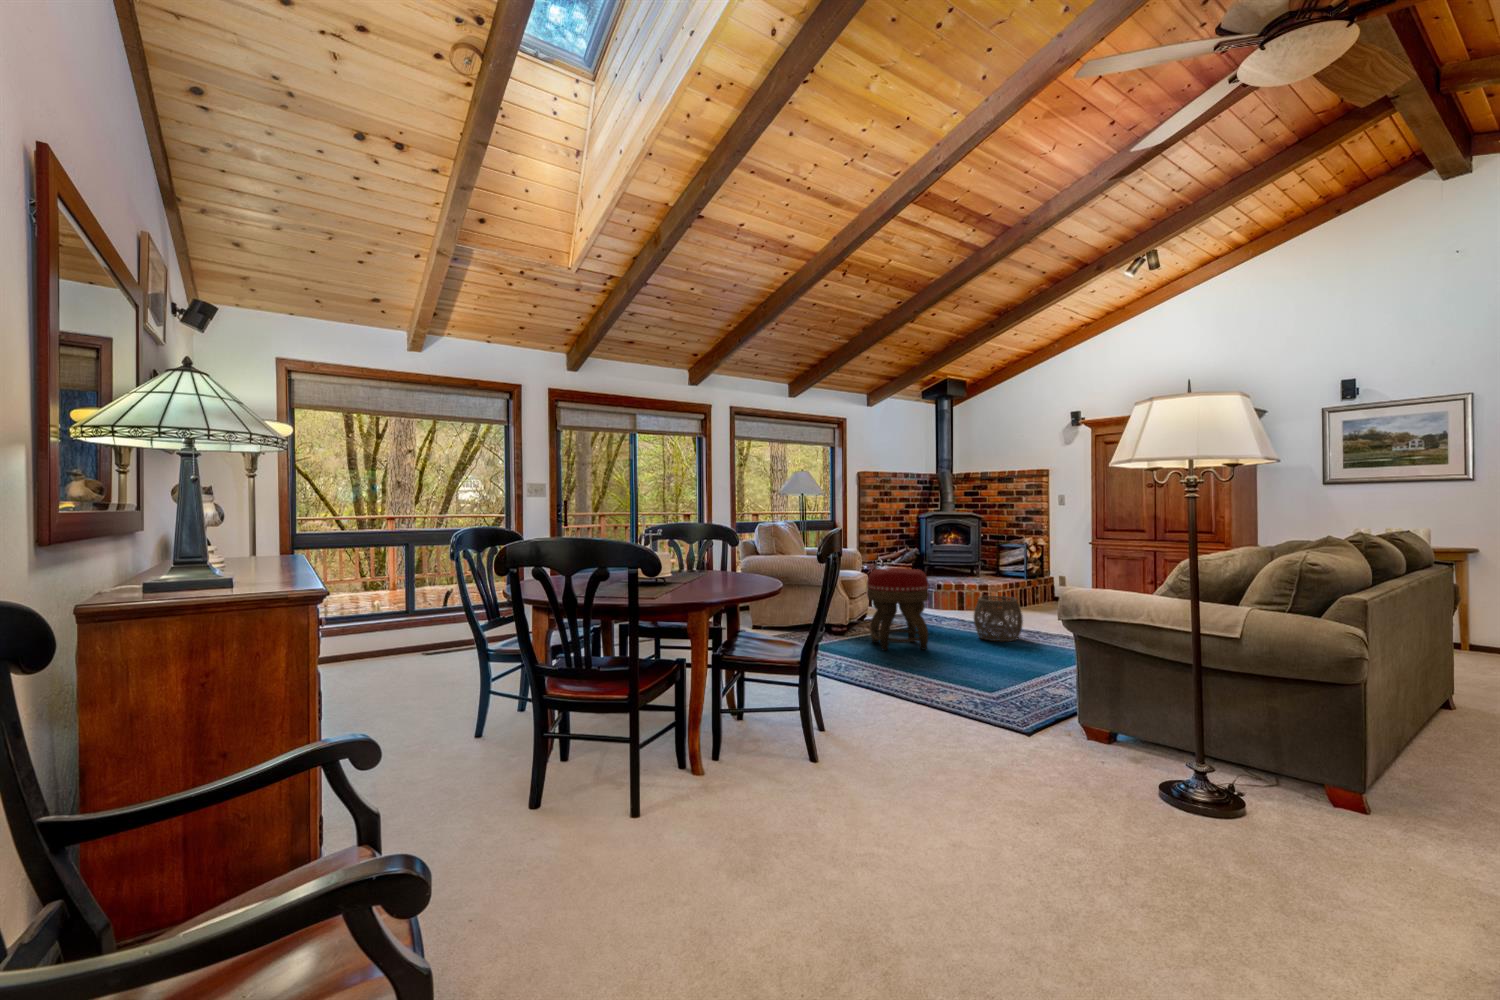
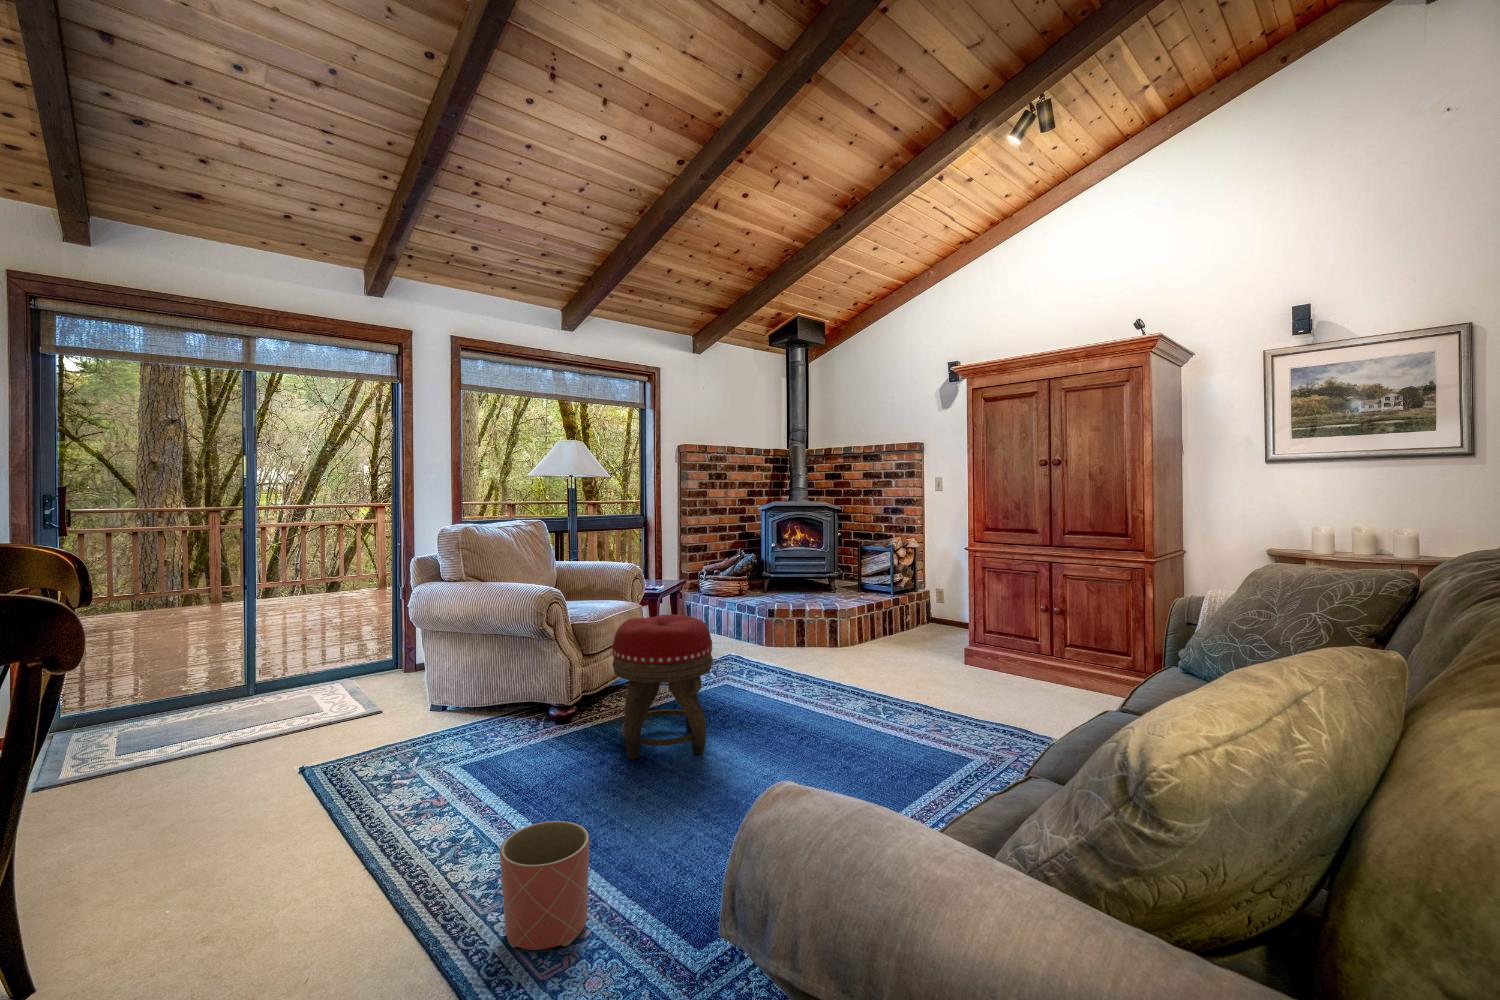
woven basket: present [974,596,1023,641] -> none [791,649,864,726]
planter: none [865,647,908,699] -> present [500,821,589,950]

